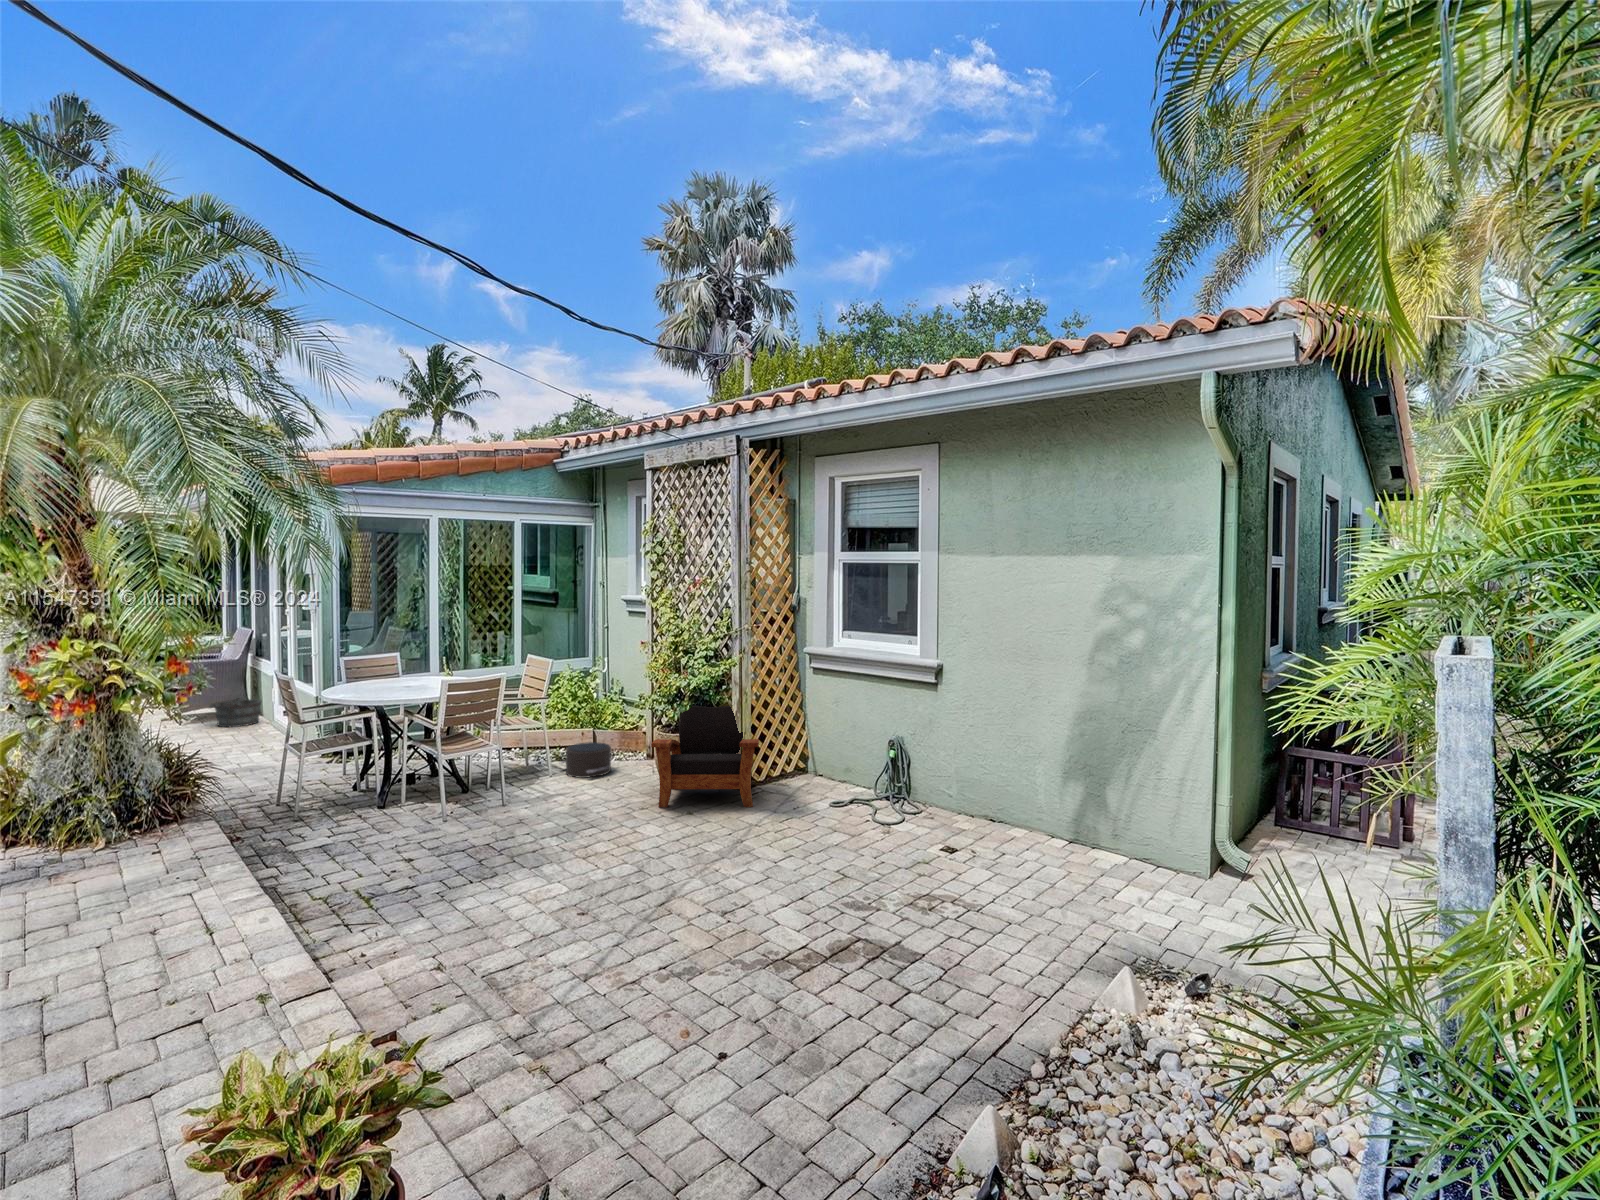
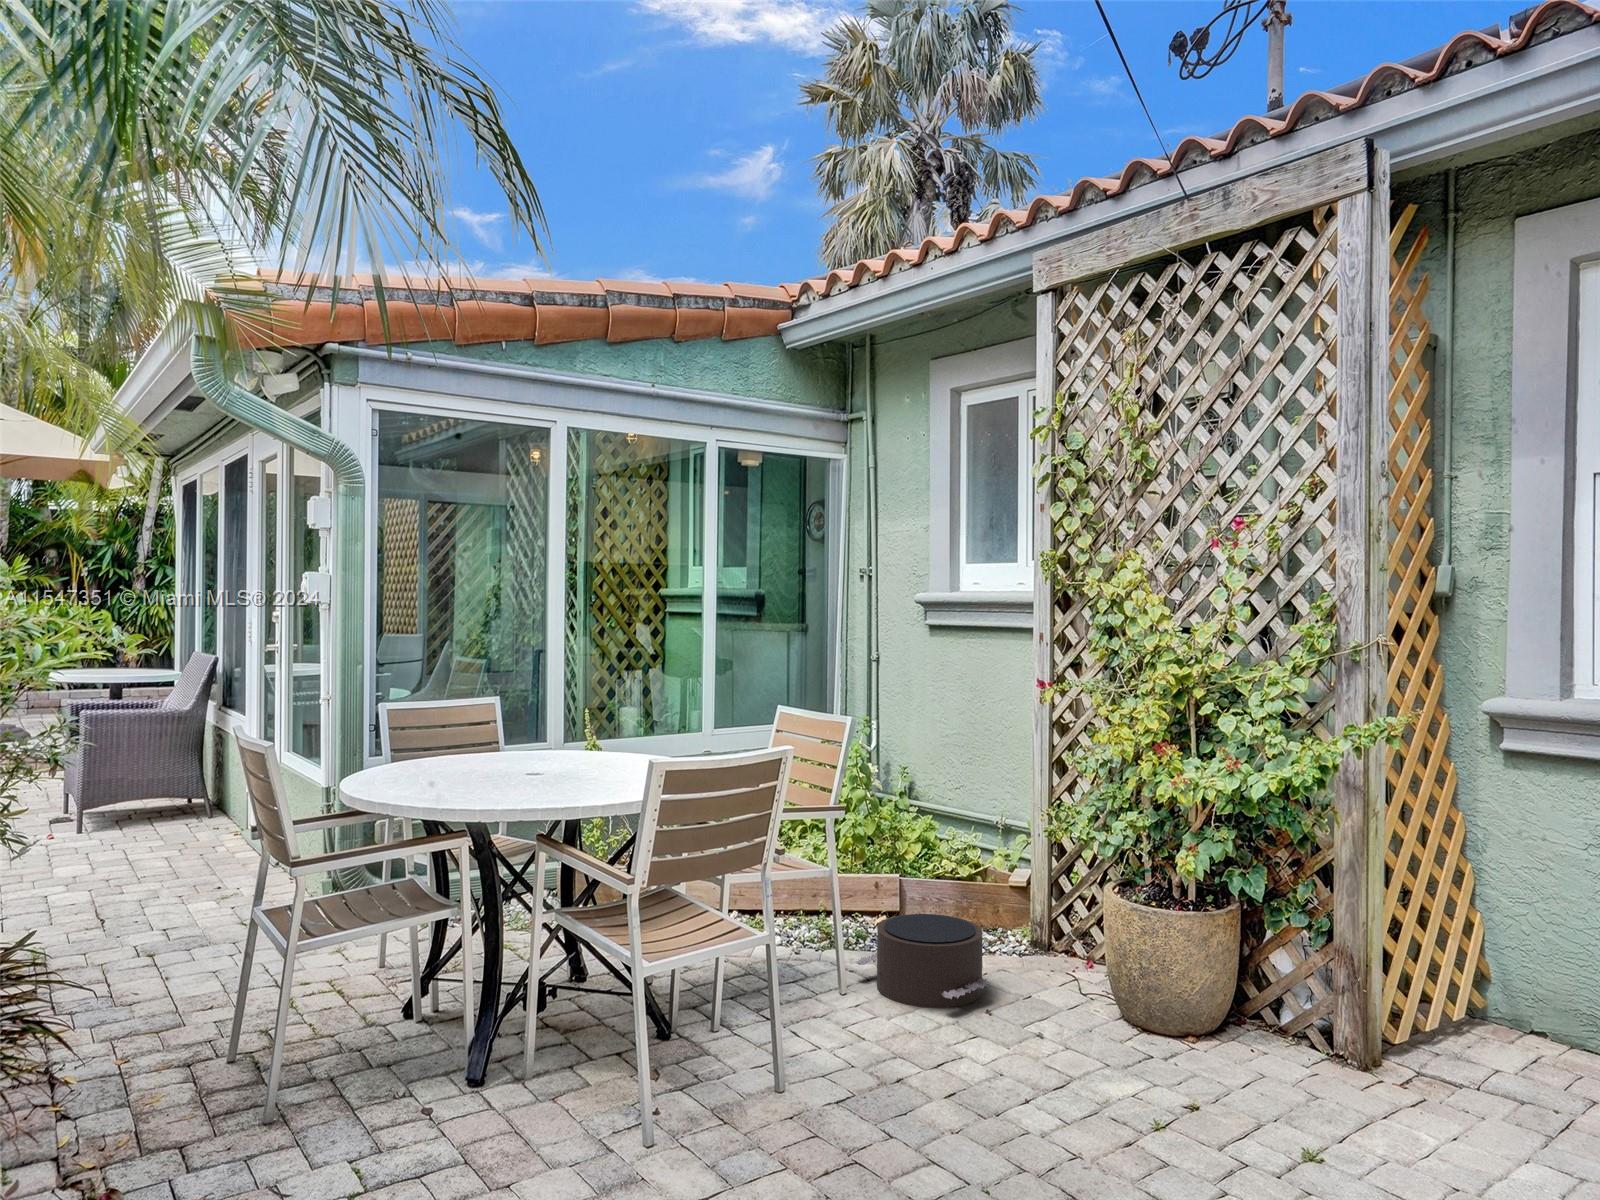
bucket: present [209,697,261,727] -> none [136,779,227,836]
armchair: present [651,706,759,807] -> none [1186,840,1548,1159]

